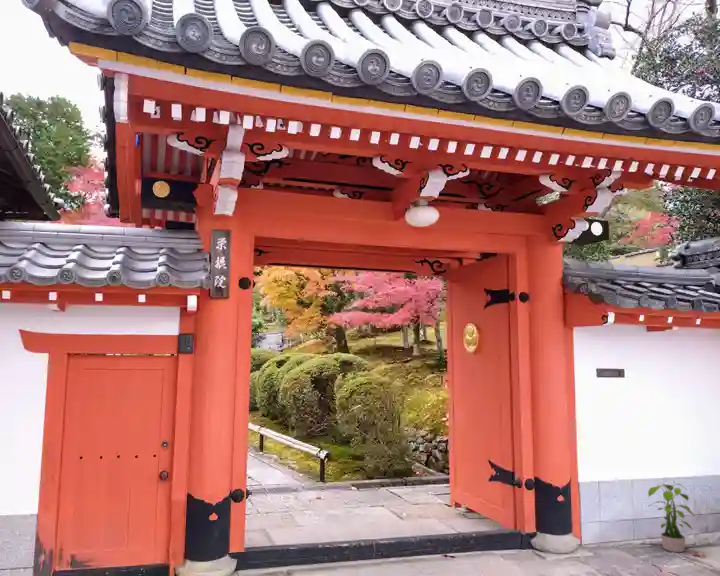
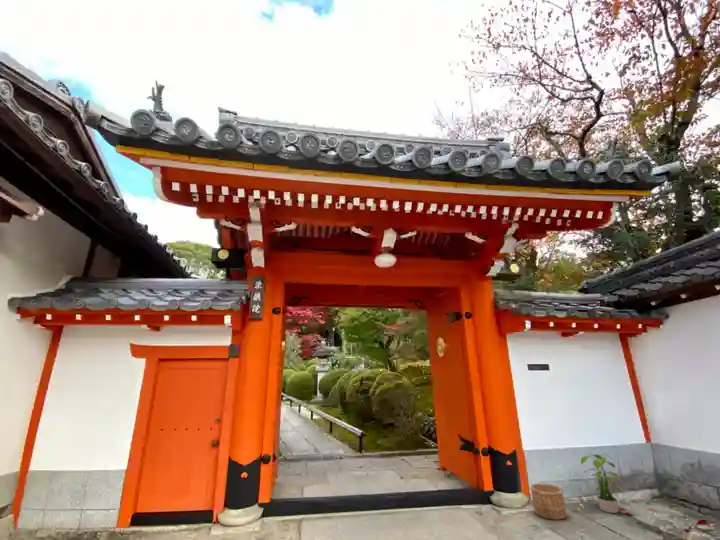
wooden bucket: none [584,520,626,562] -> present [530,483,566,520]

